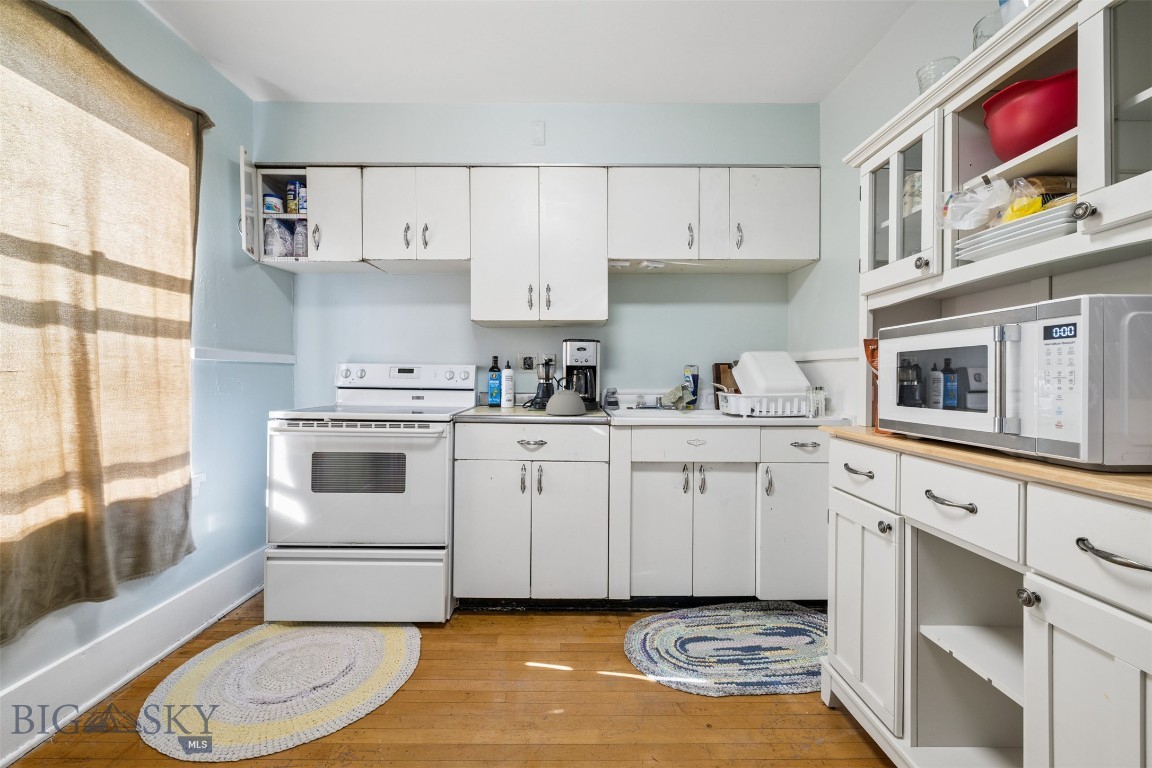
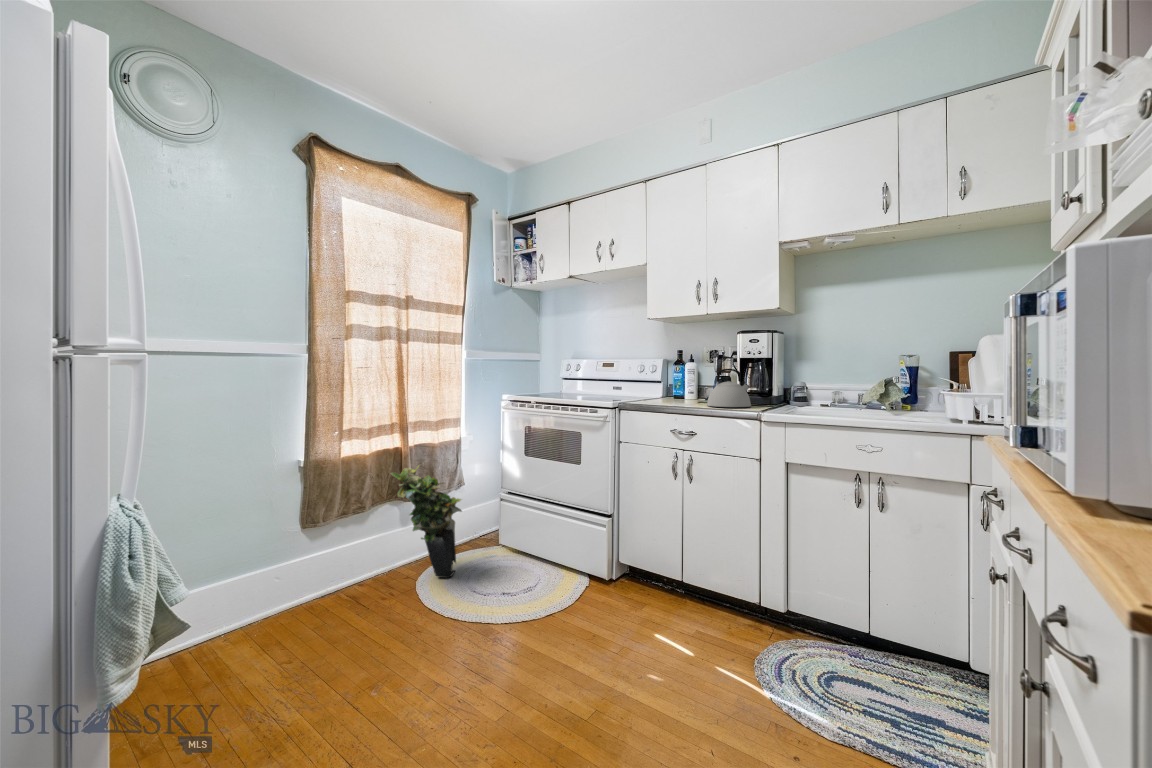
potted plant: none [71,533,225,703] -> present [391,468,462,578]

